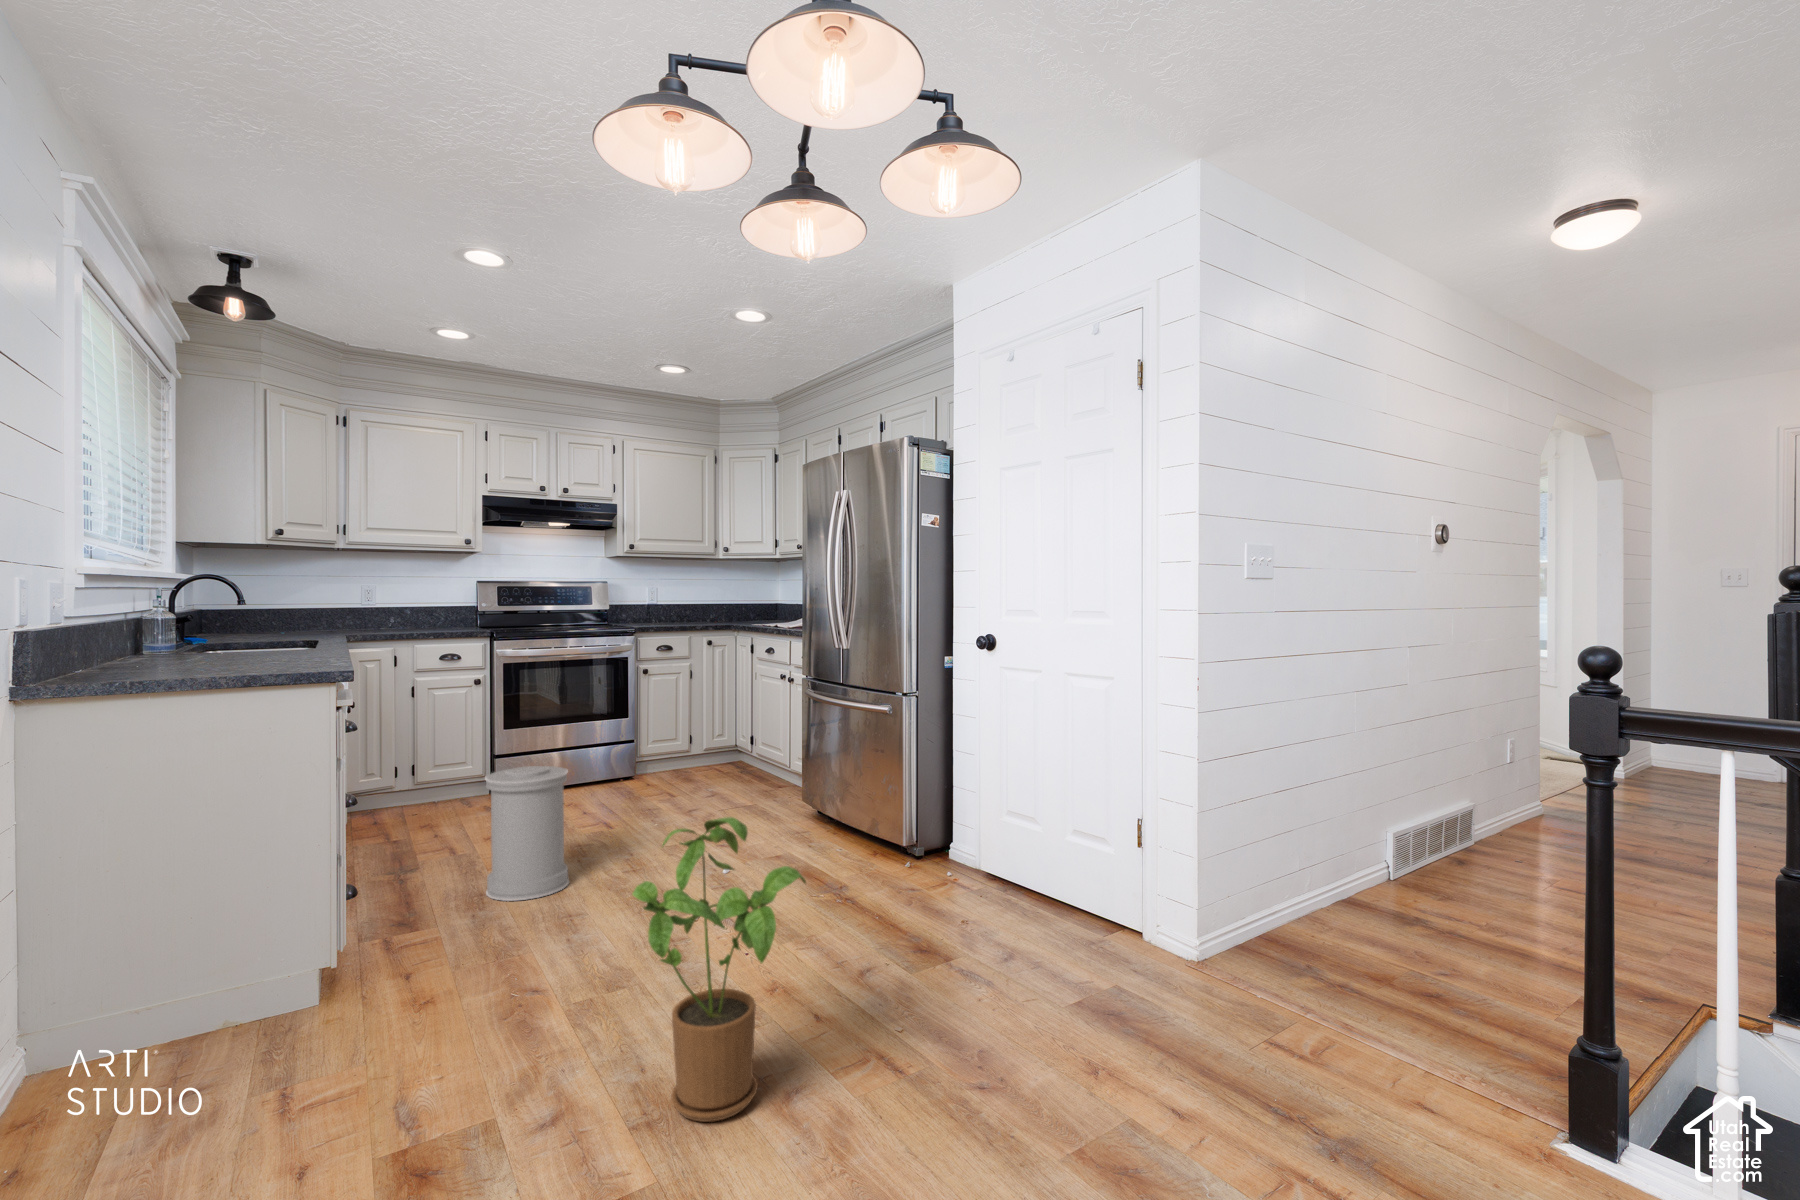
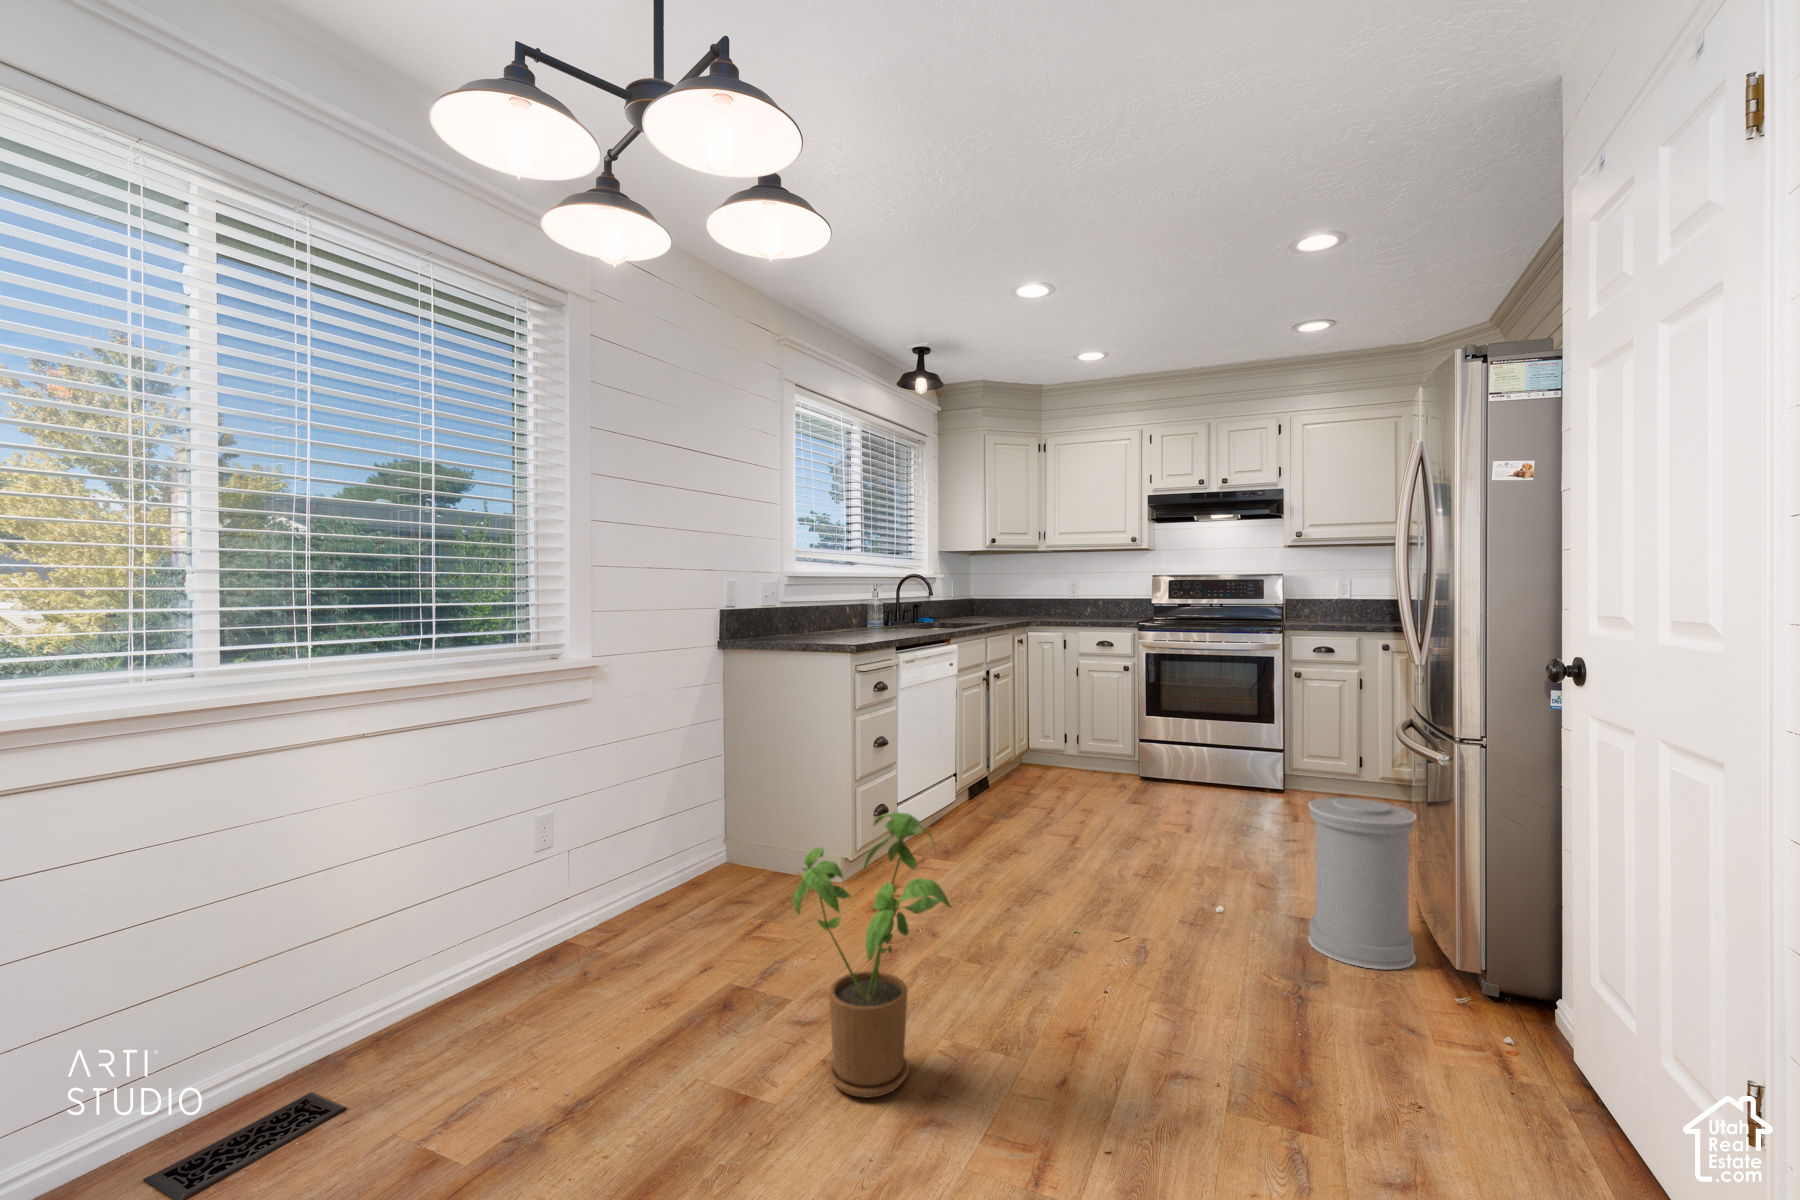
trash can: present [485,766,569,901] -> present [1308,797,1416,969]

